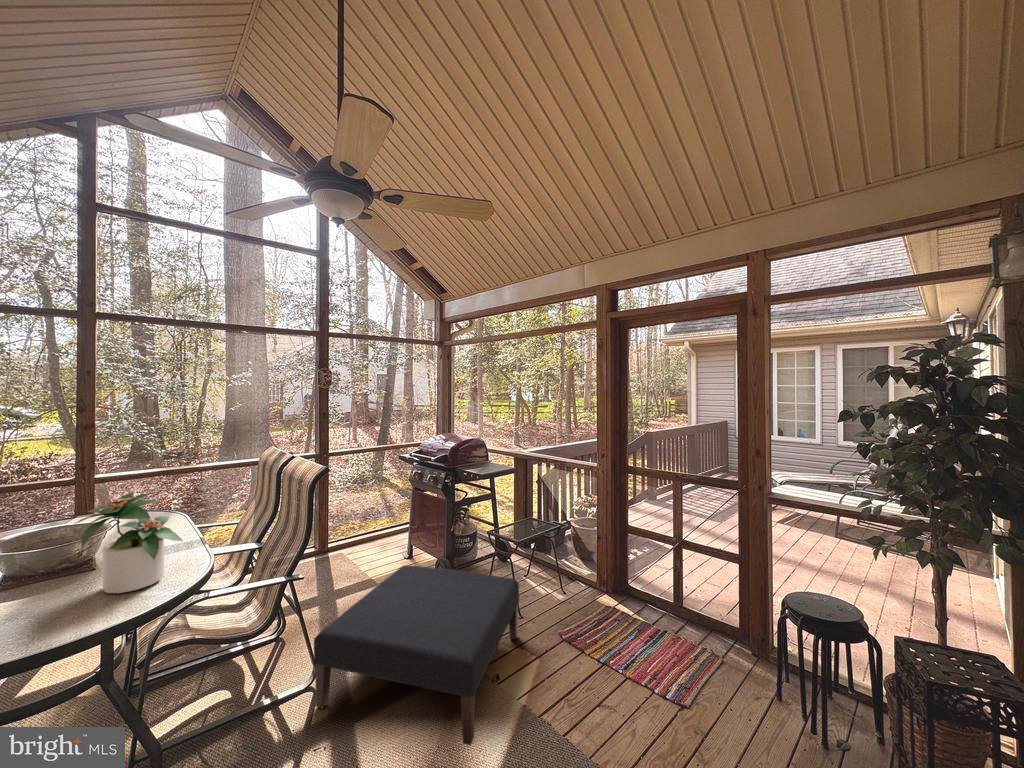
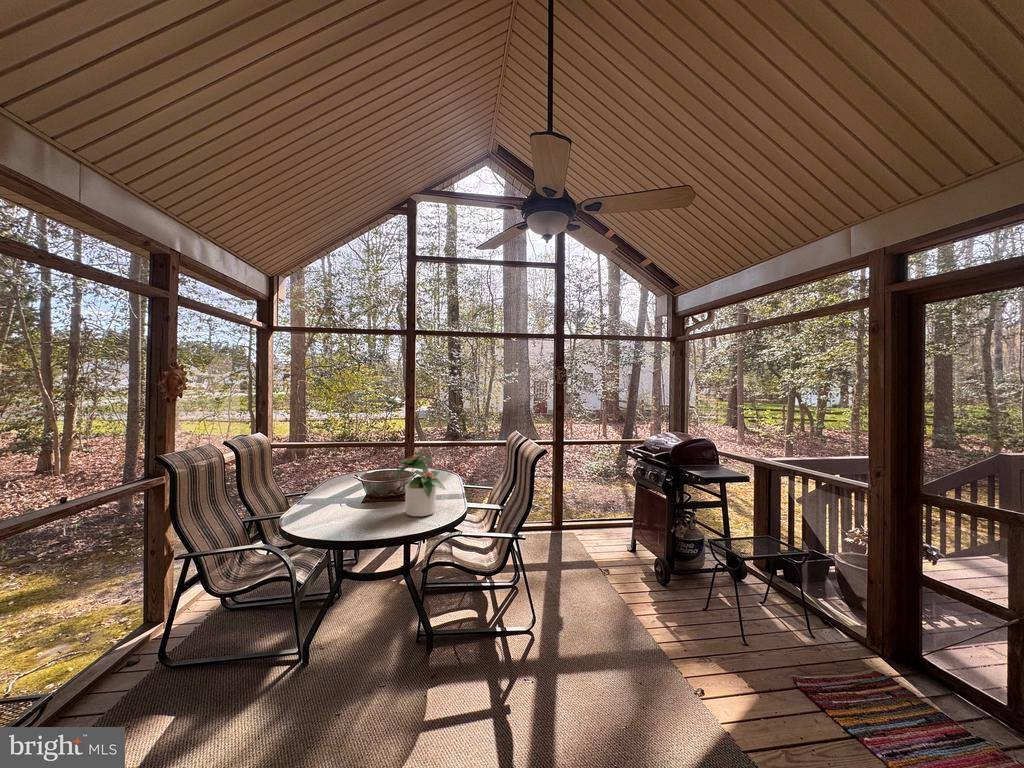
ottoman: present [314,566,519,745] -> none [532,553,738,740]

